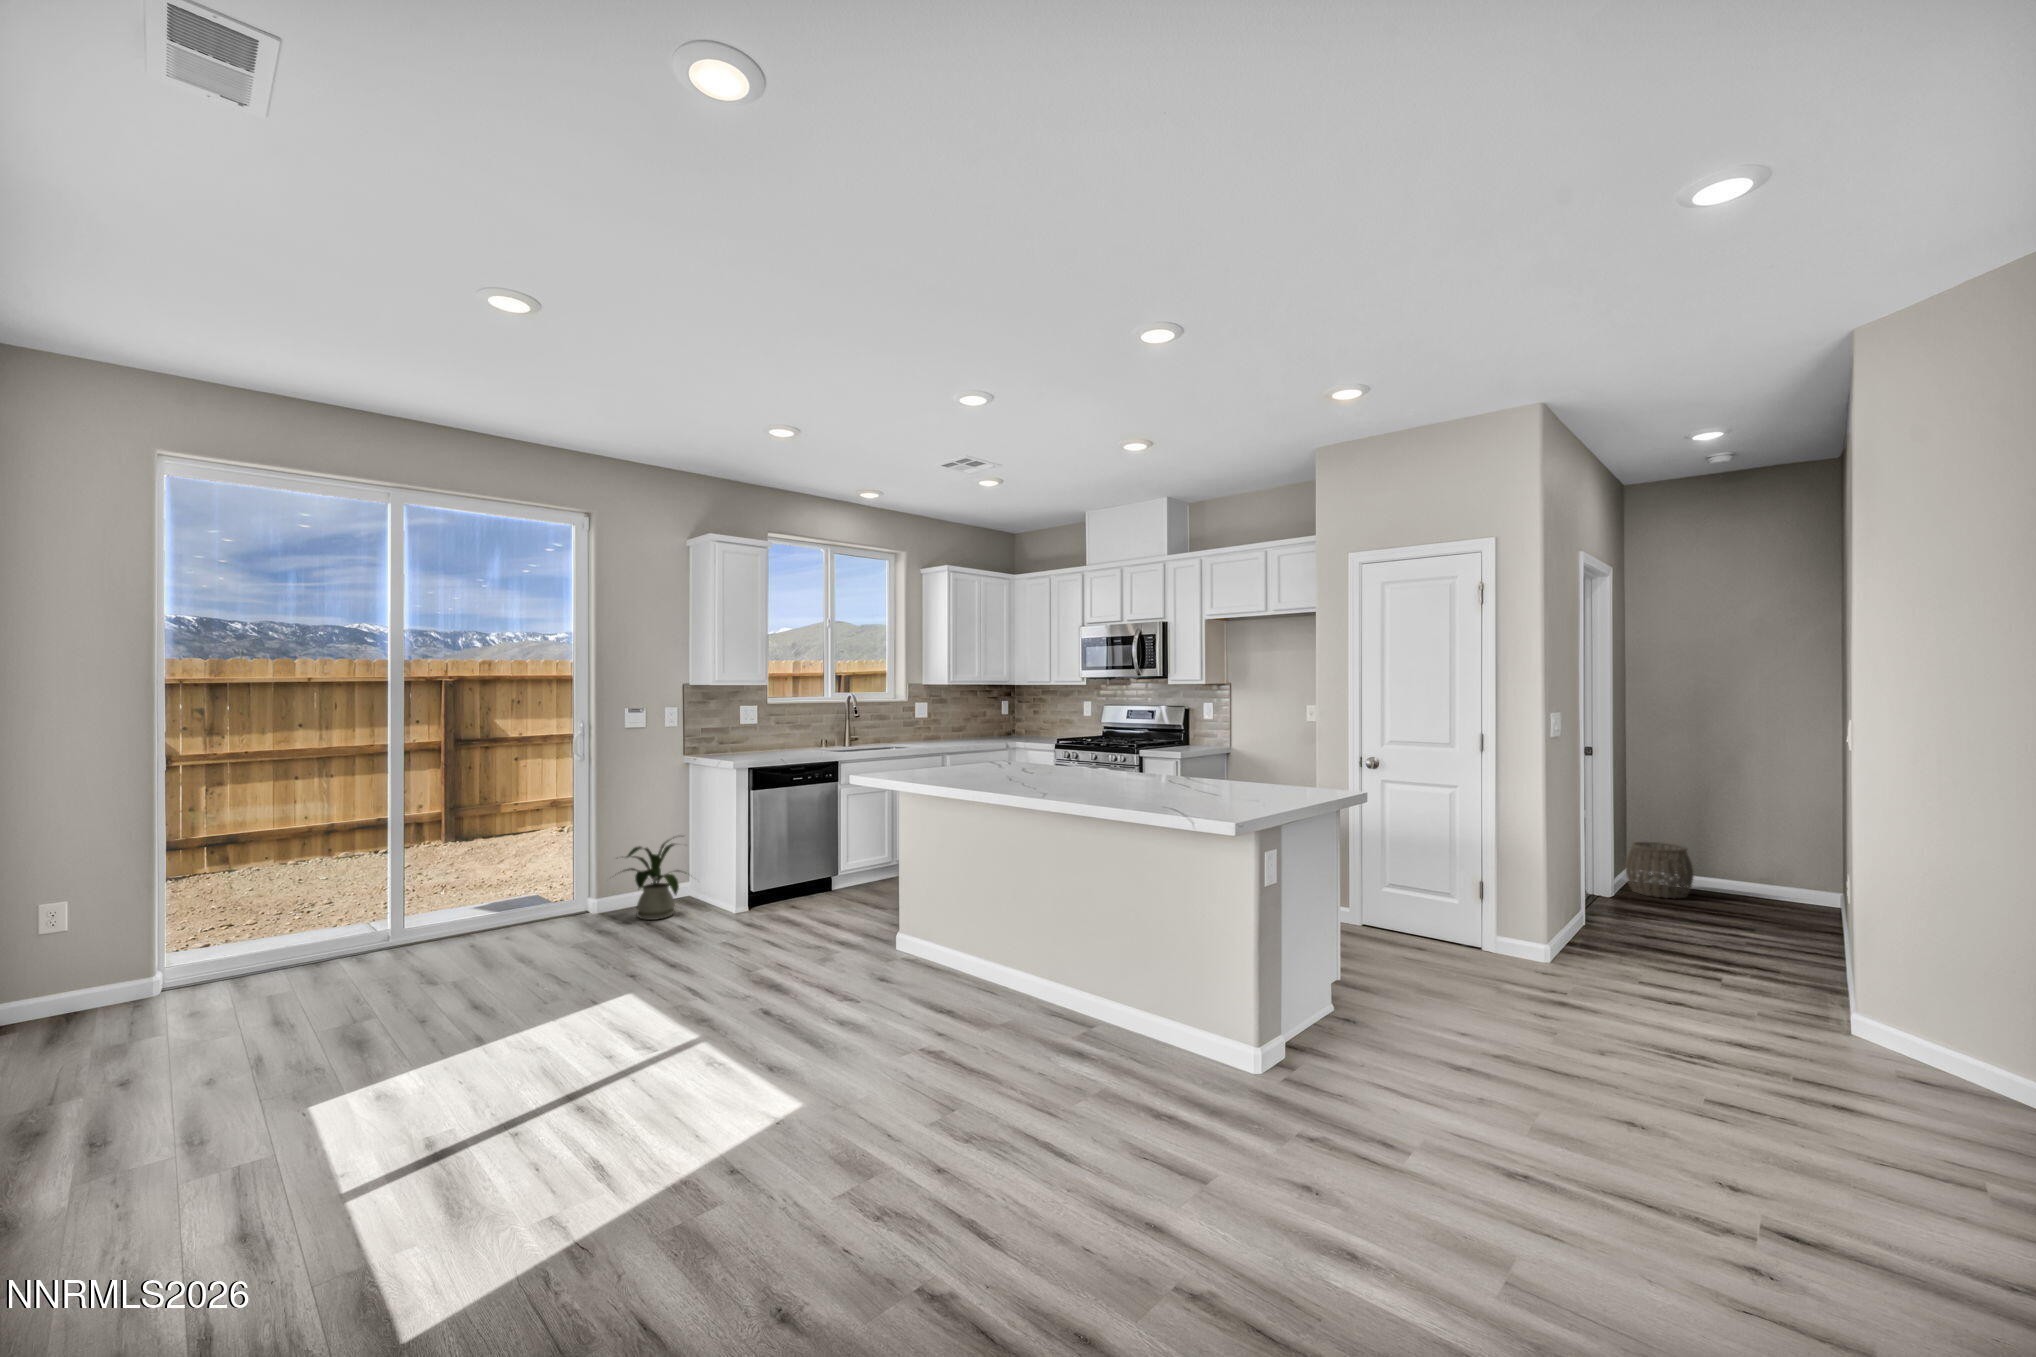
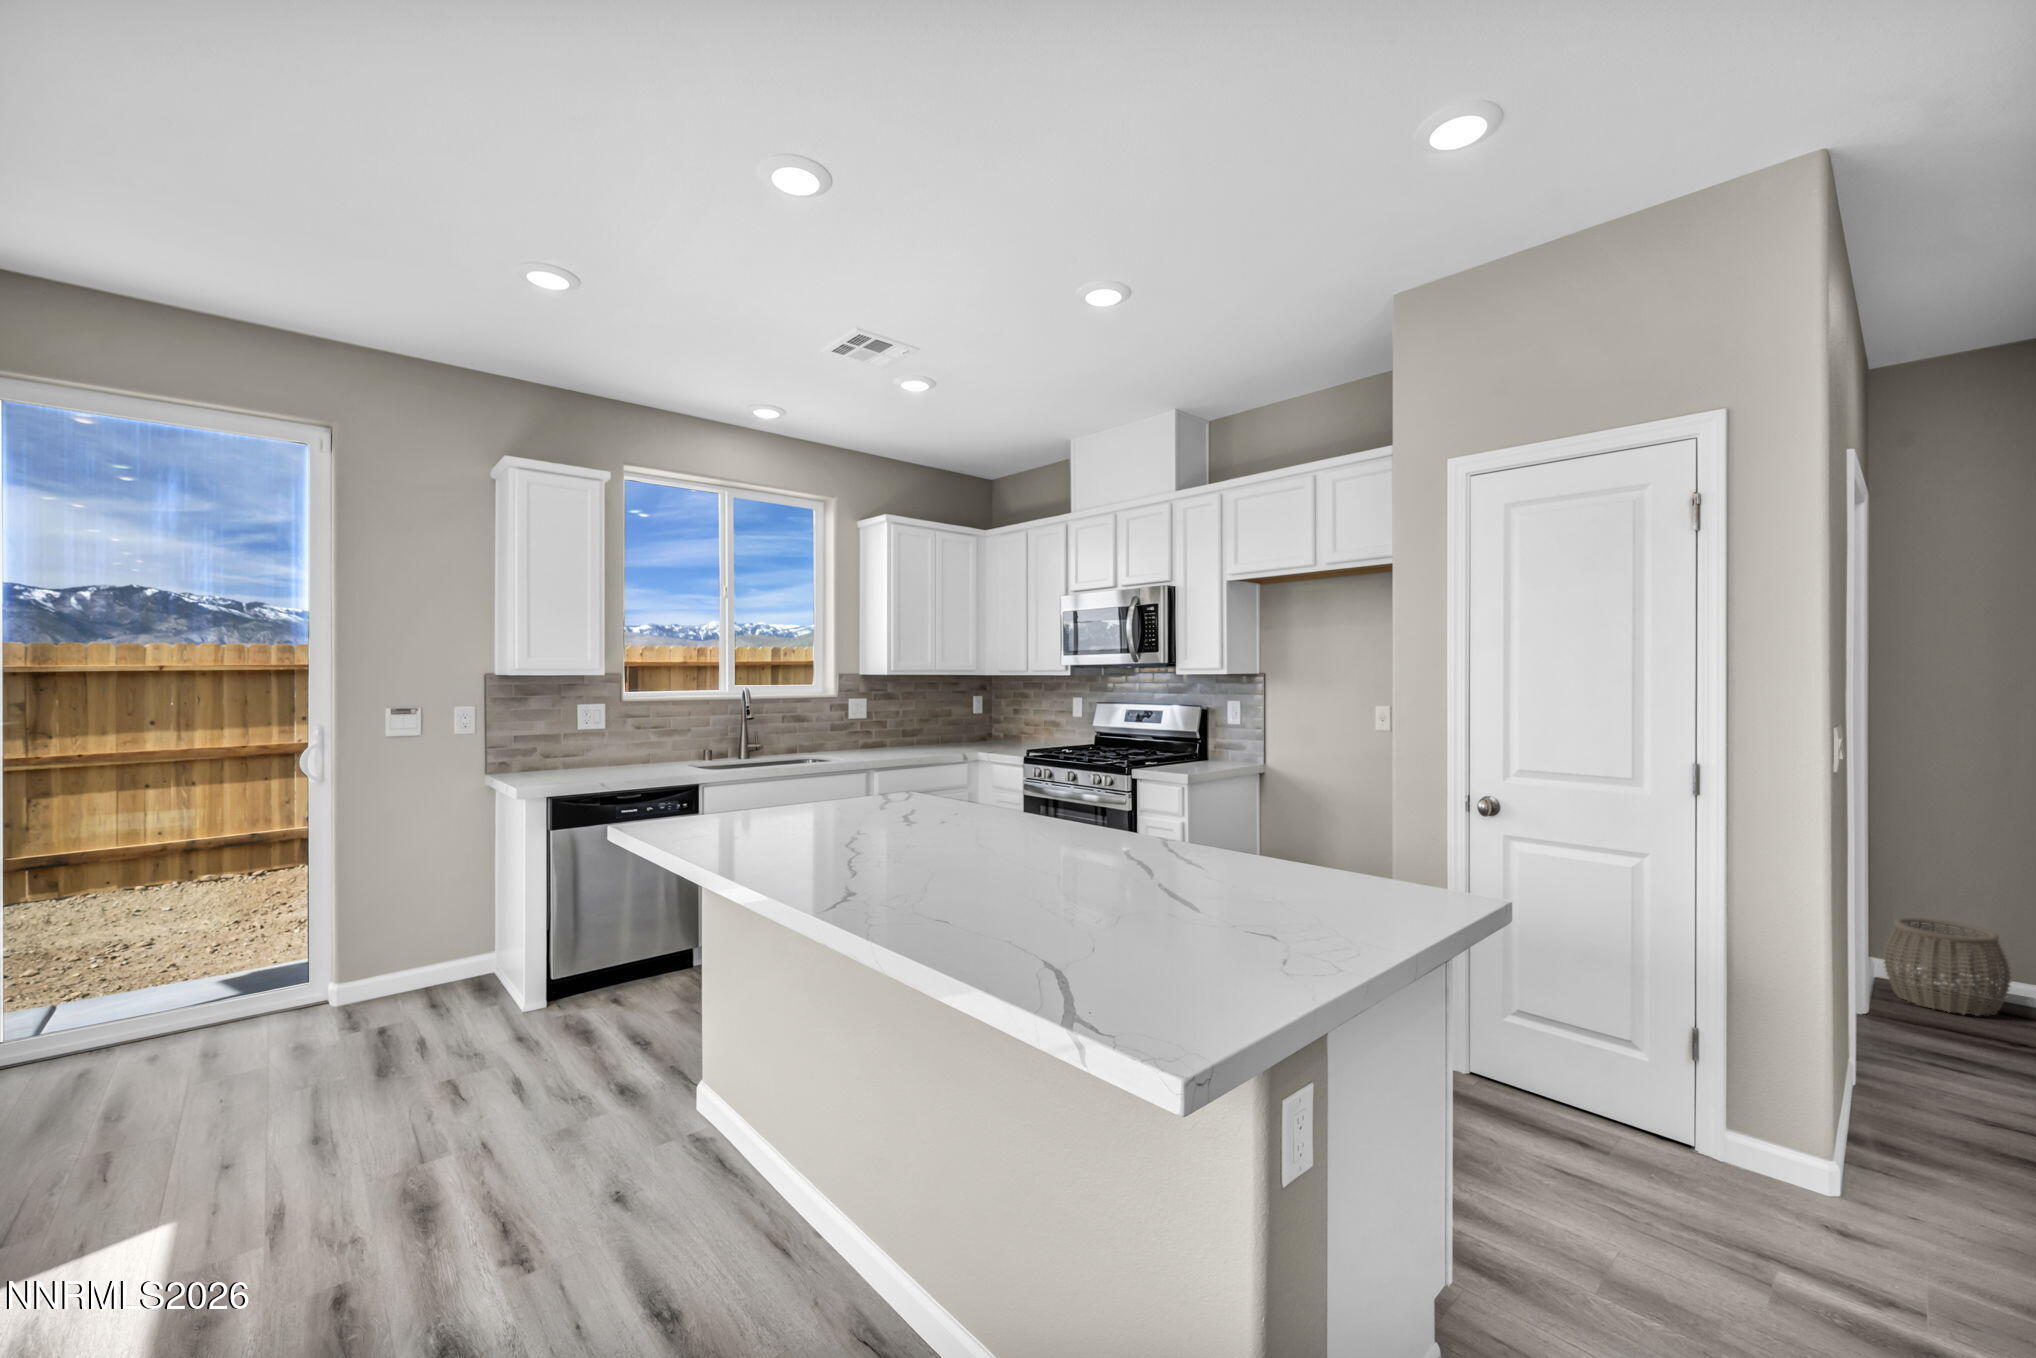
house plant: present [624,836,686,920] -> none [334,897,473,1022]

